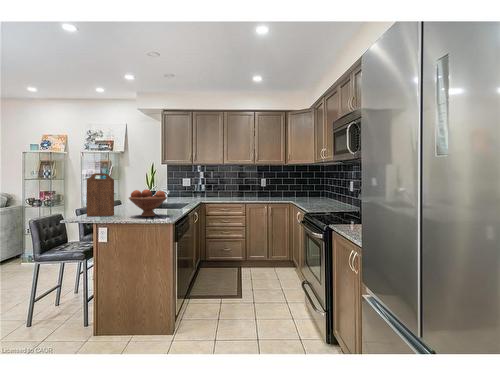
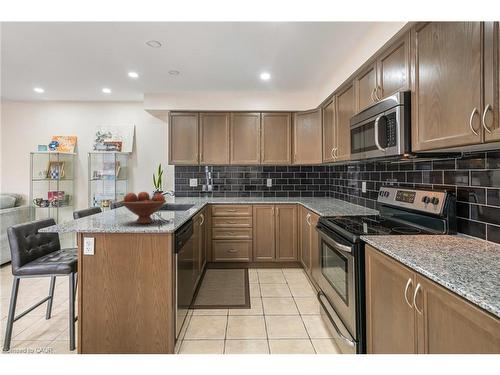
cutting board: present [87,173,114,216] -> none [72,173,106,223]

